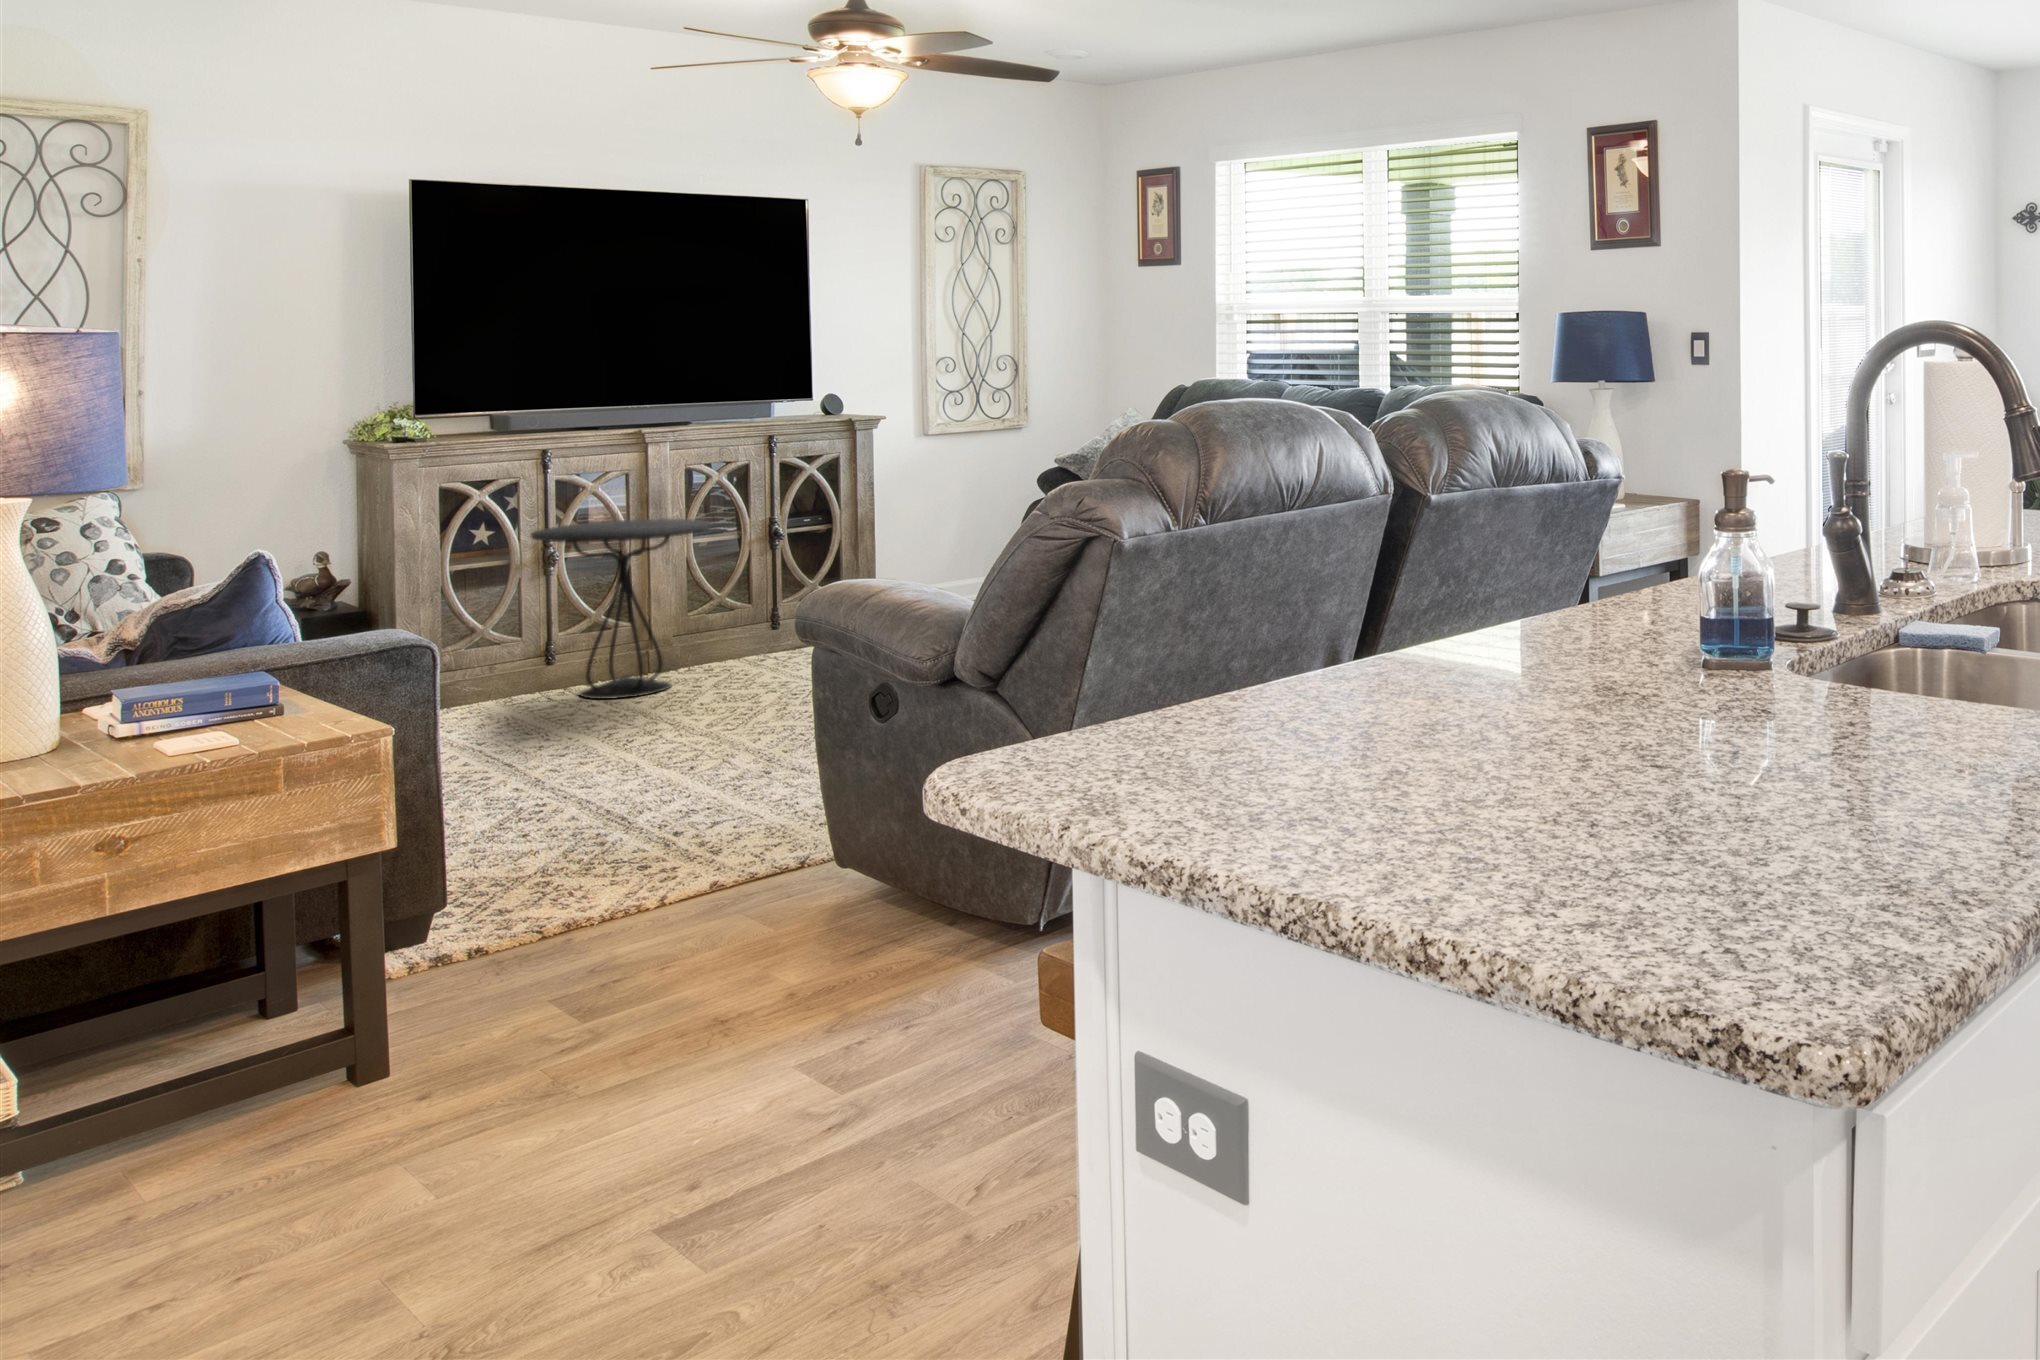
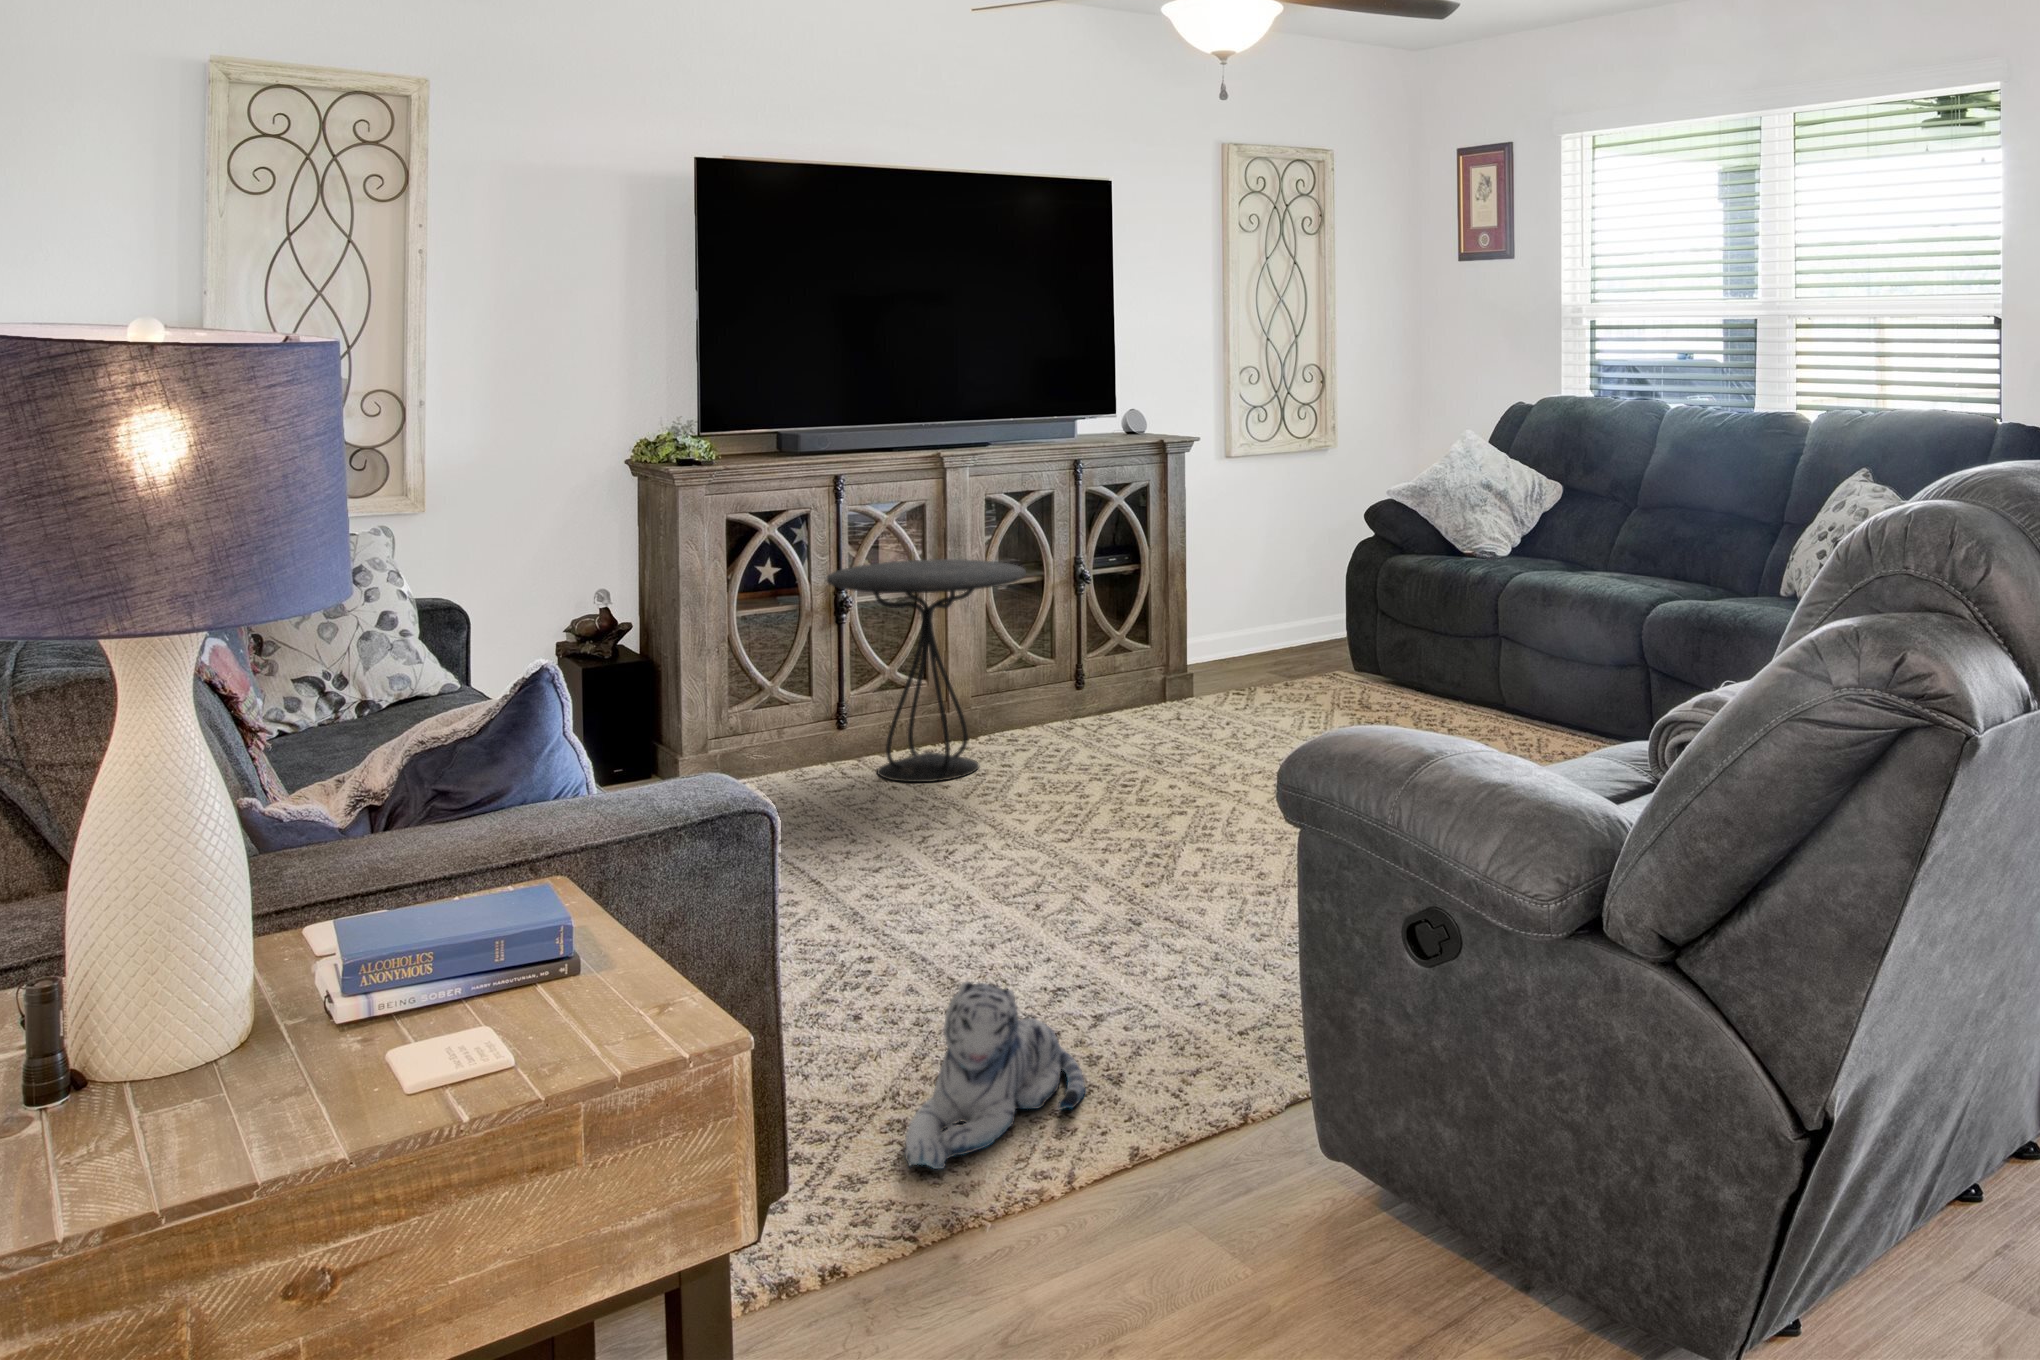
plush toy: none [544,777,694,897] -> present [905,982,1085,1169]

